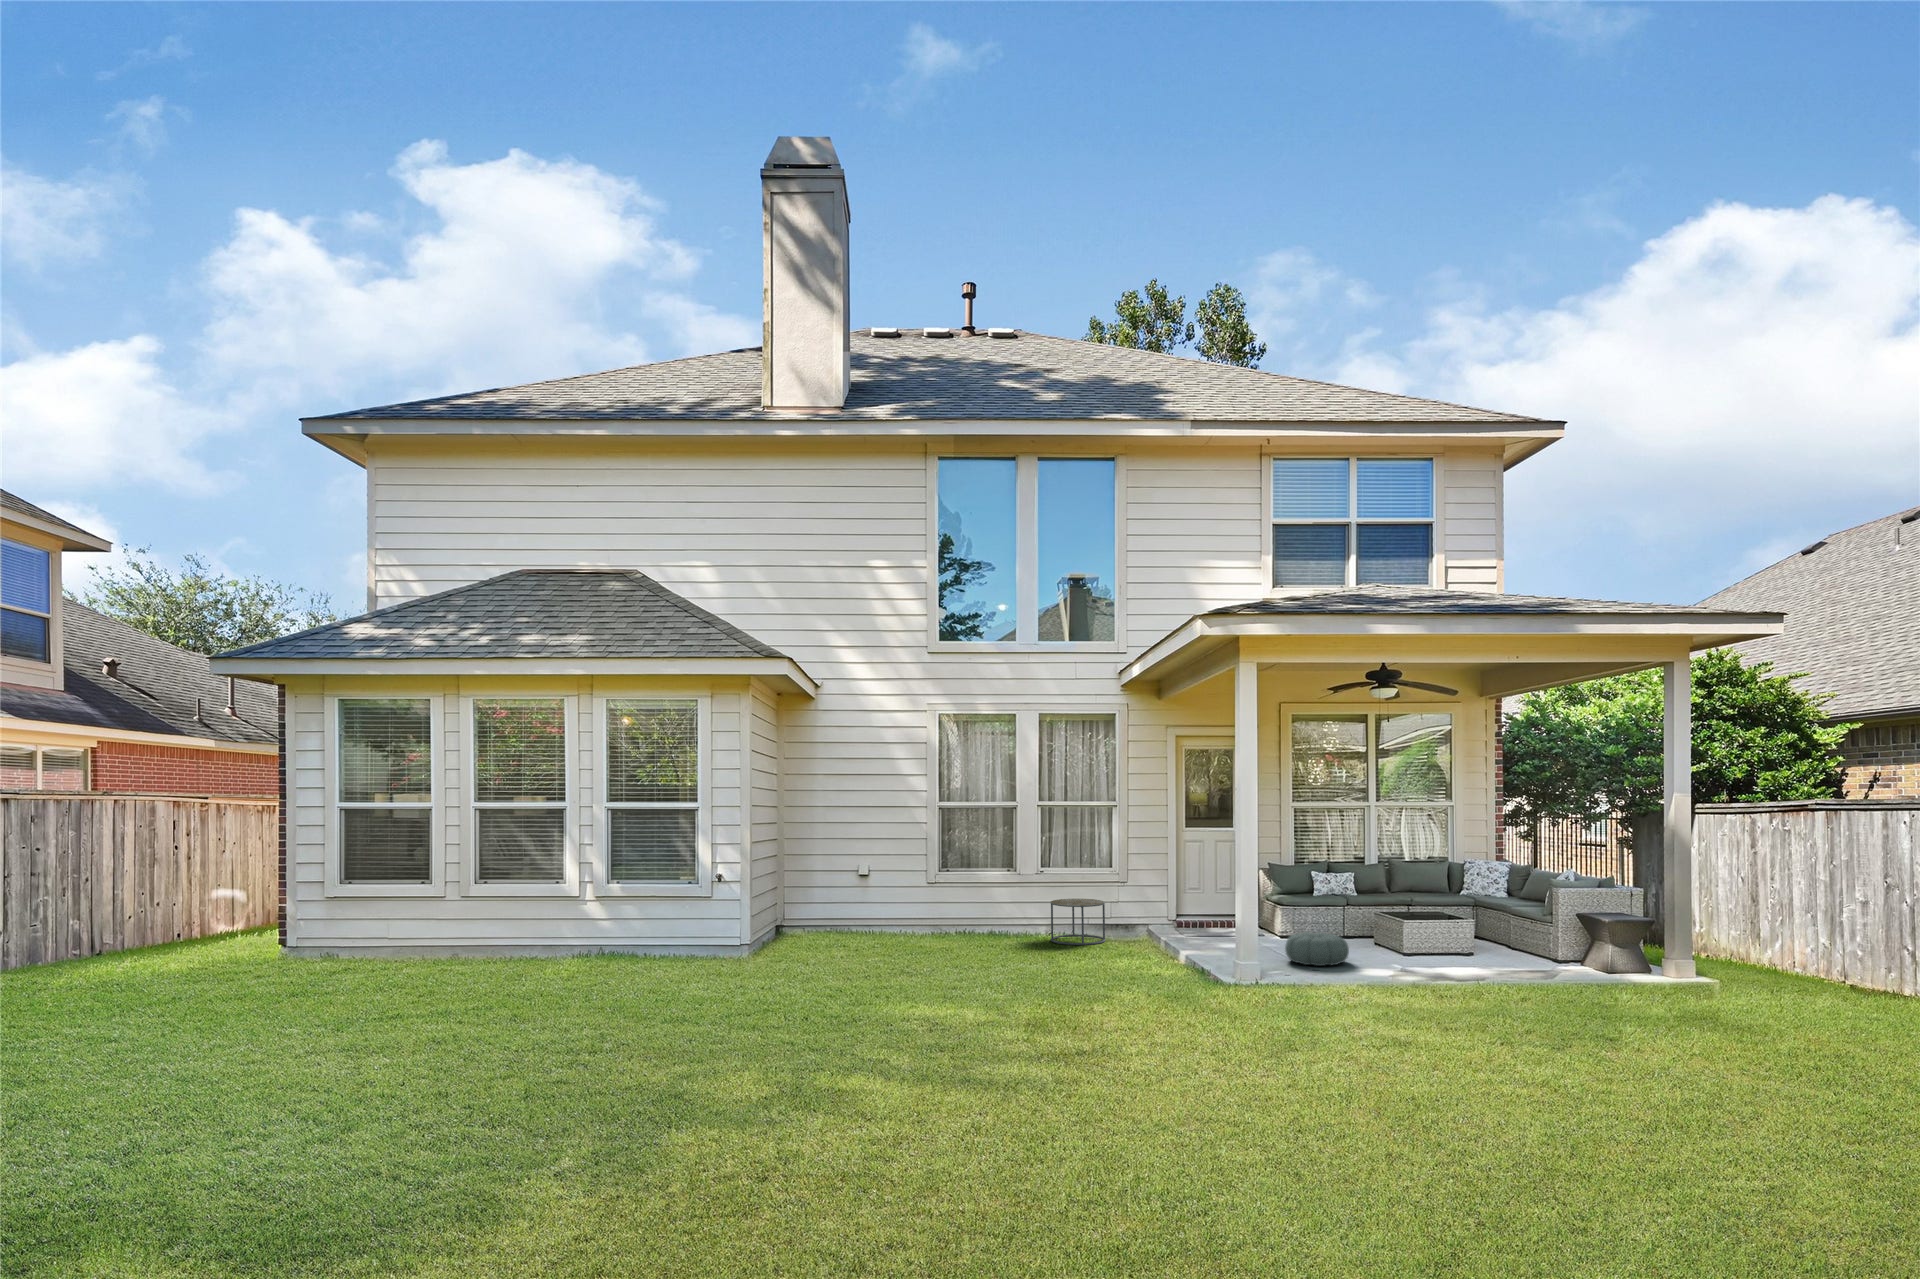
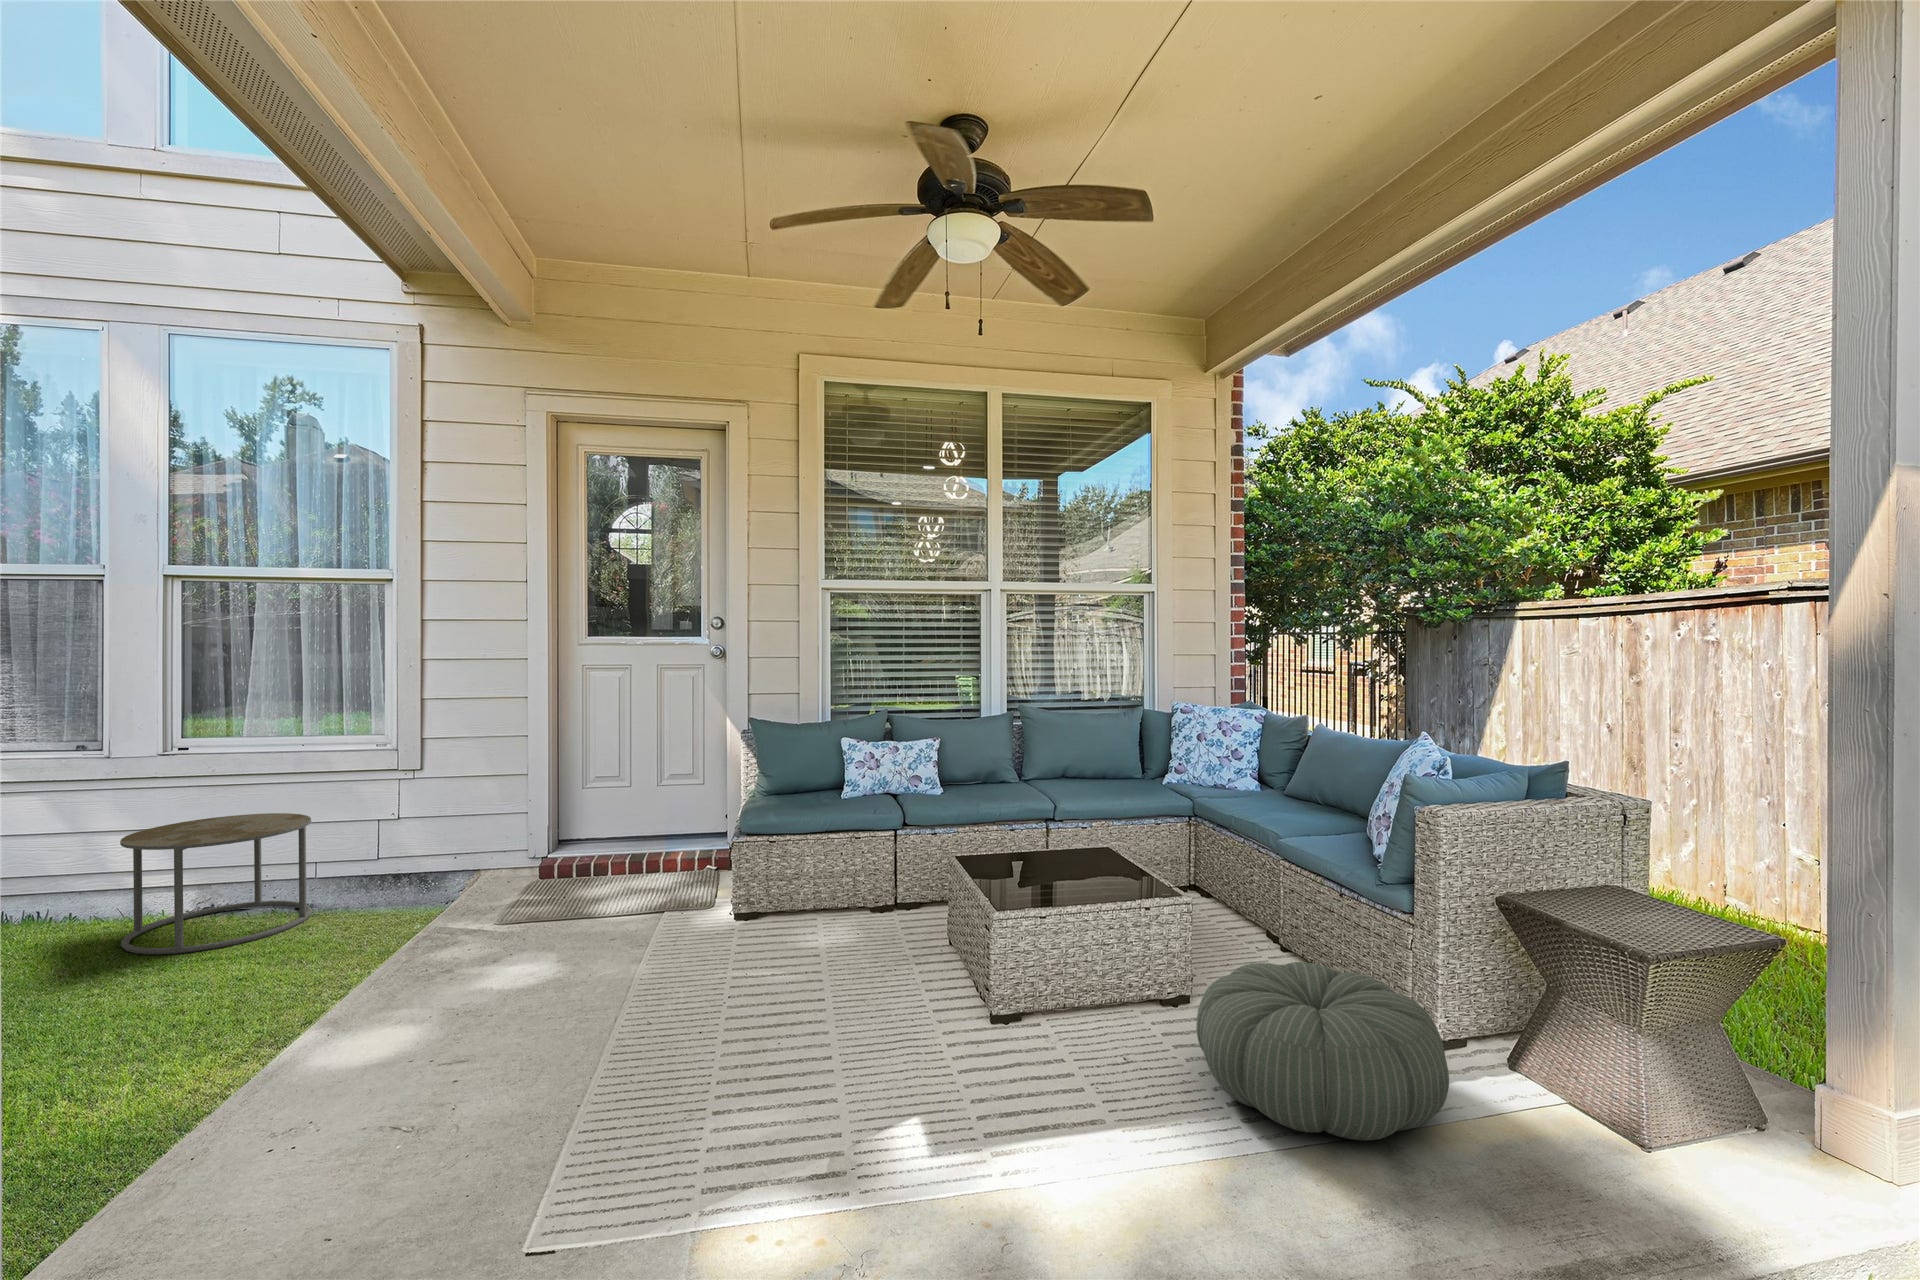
pouf: present [1285,932,1349,966] -> present [1197,962,1449,1140]

